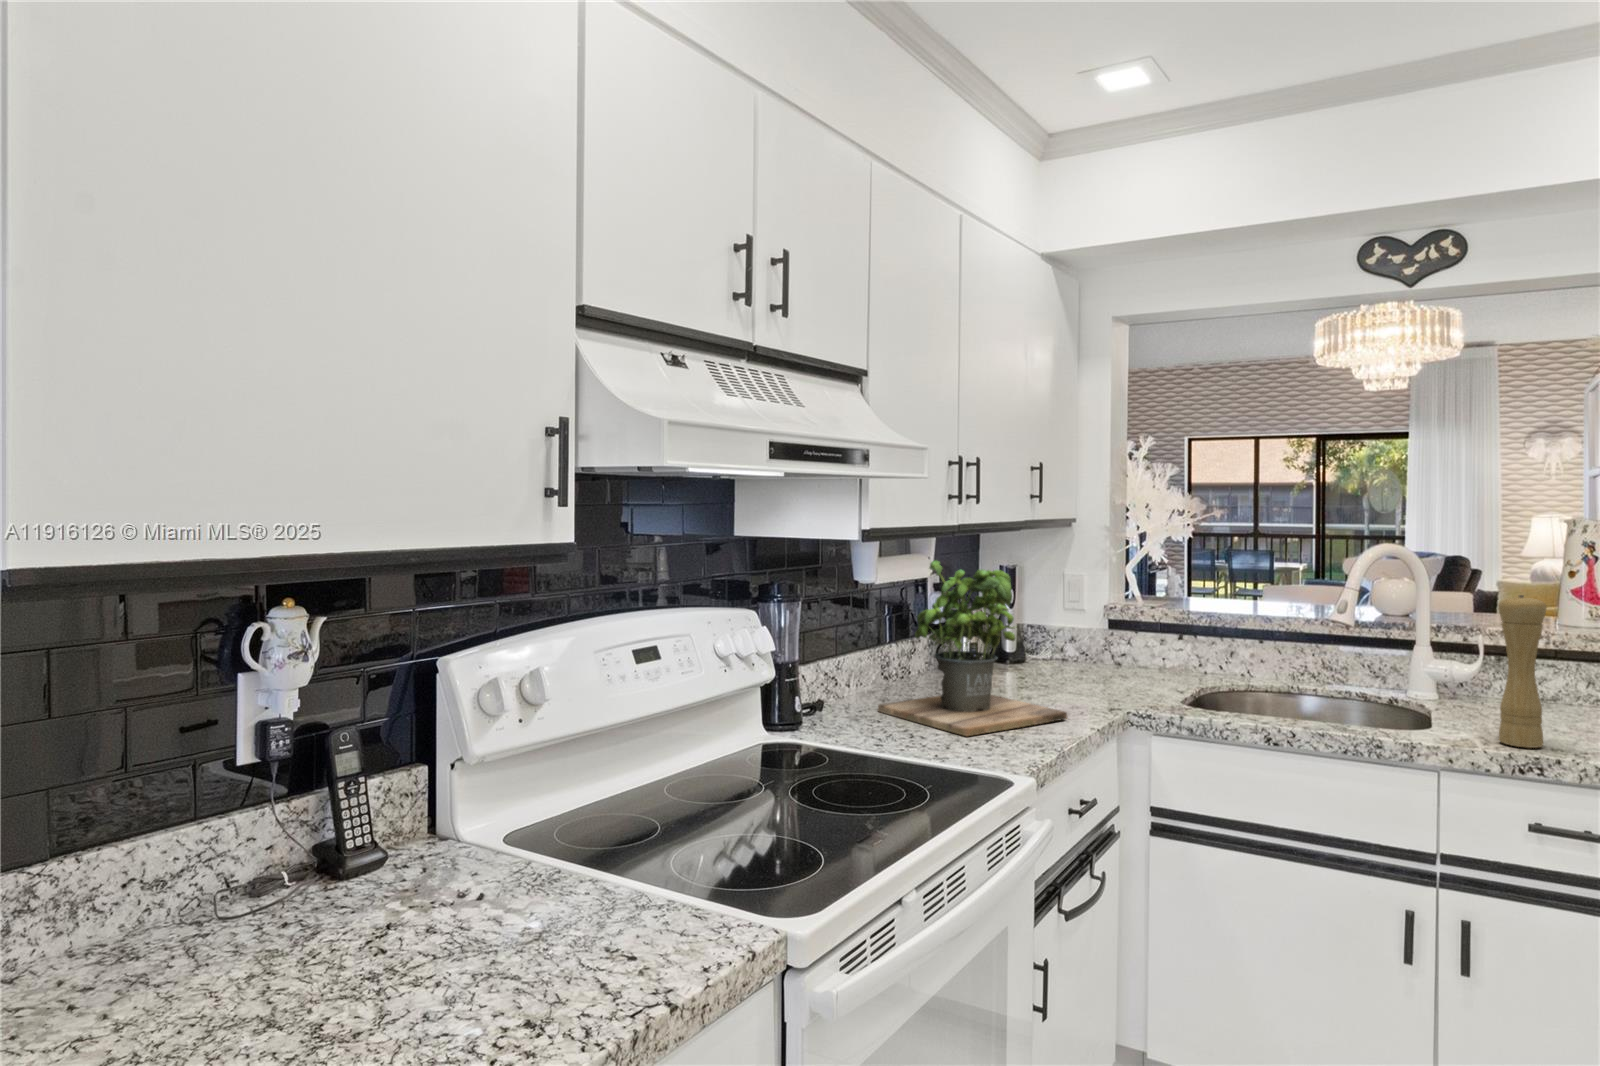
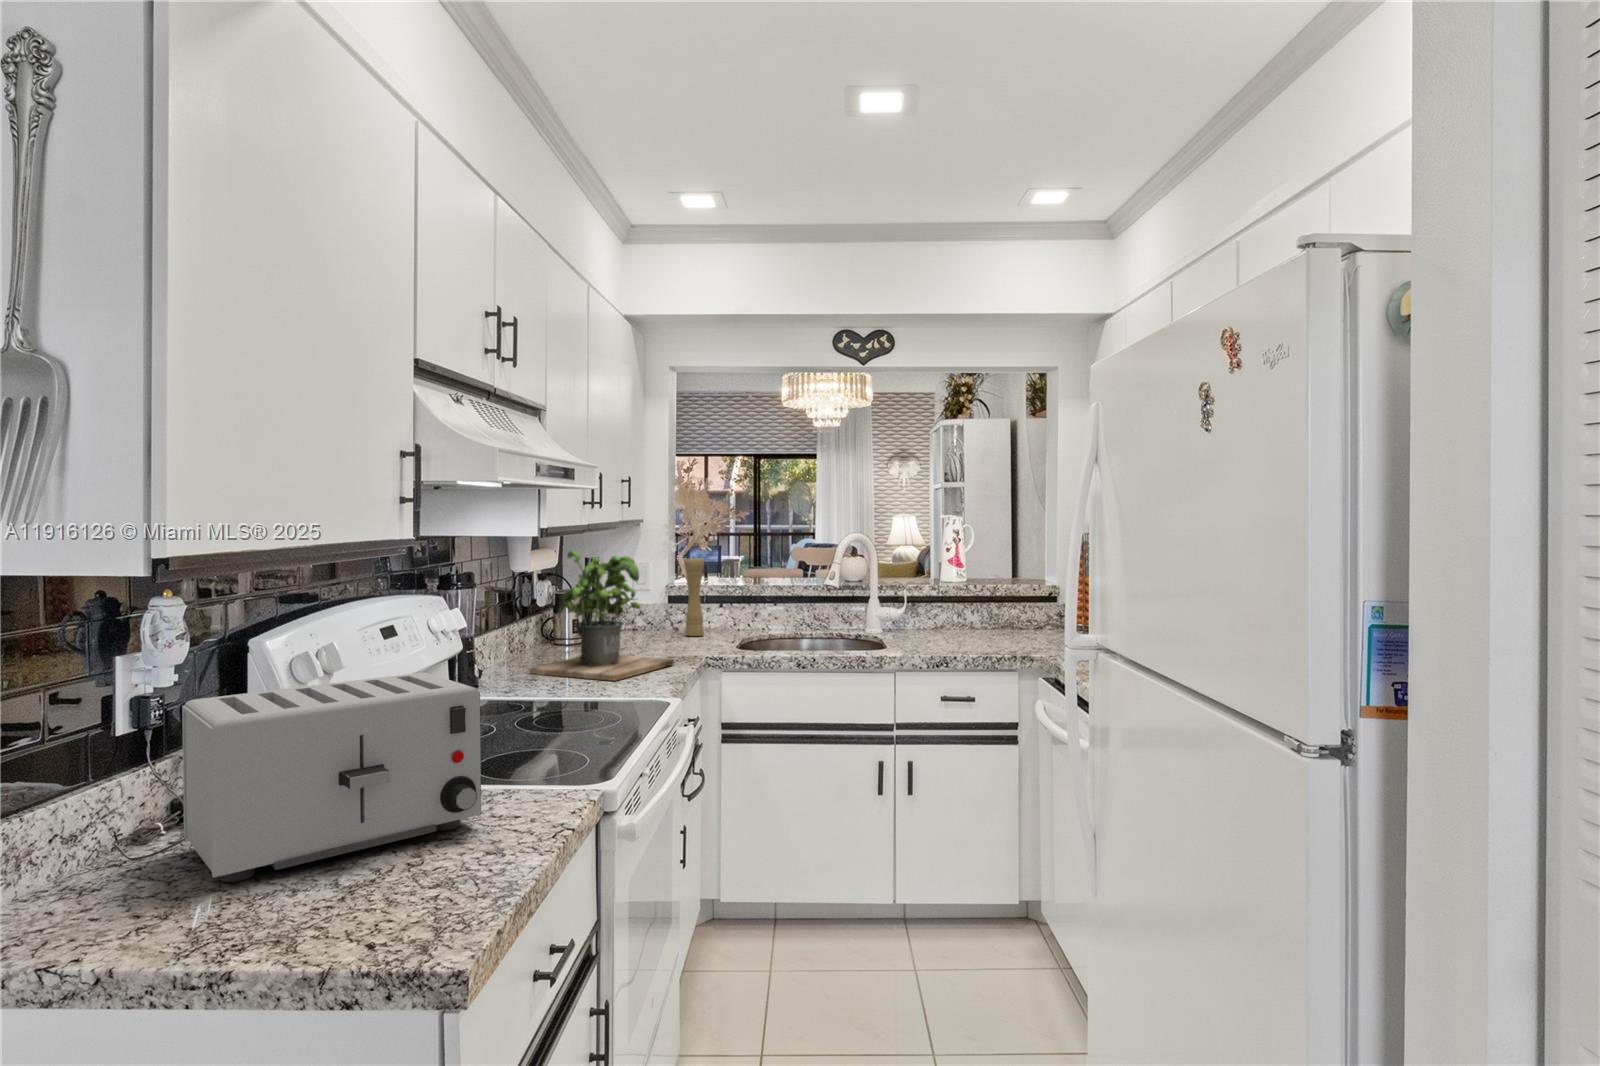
pepper mill: present [1498,595,1546,748] -> present [684,557,704,636]
toaster: none [179,730,558,990] -> present [182,672,481,882]

